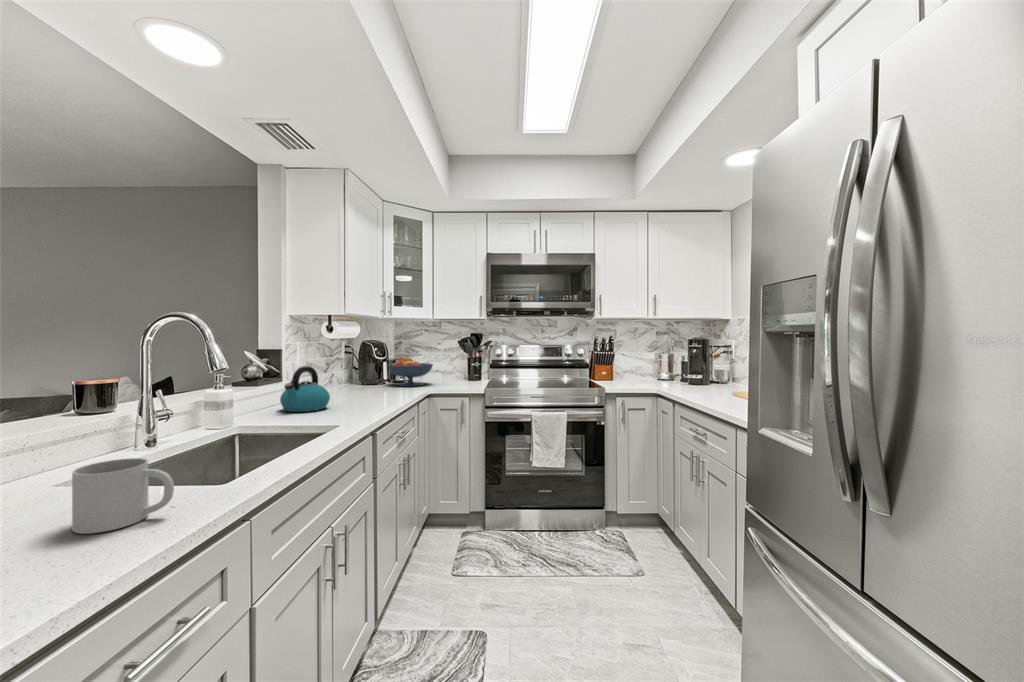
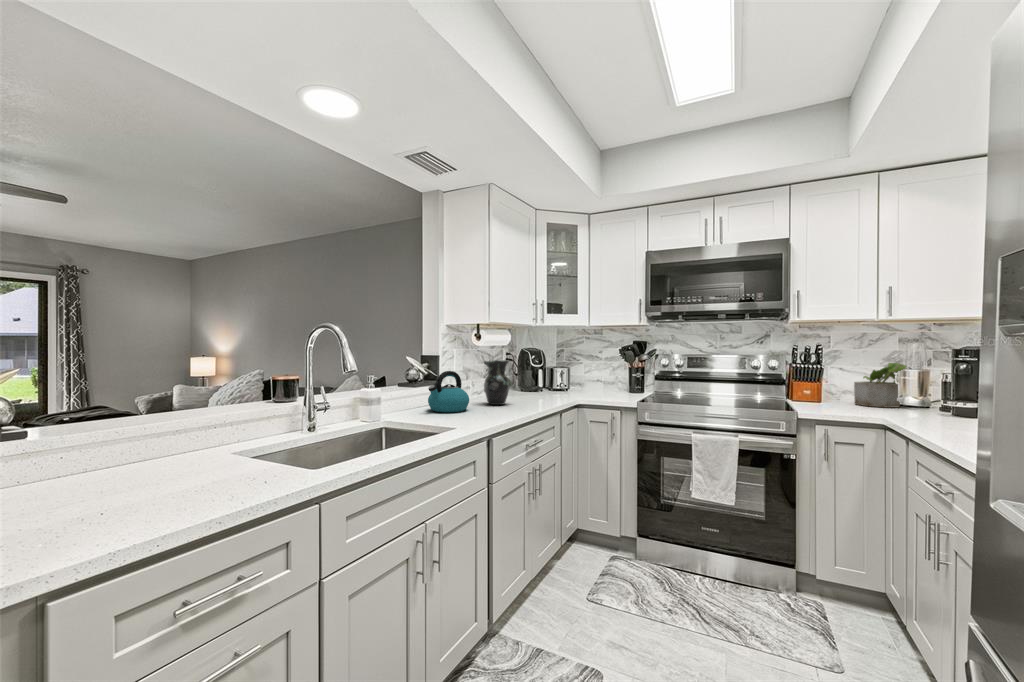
potted plant: none [632,350,669,382] -> present [854,363,907,408]
vase: none [338,354,369,400] -> present [484,360,512,405]
fruit bowl: present [387,357,433,386] -> none [542,364,588,394]
mug: present [72,458,174,534] -> none [202,439,264,493]

